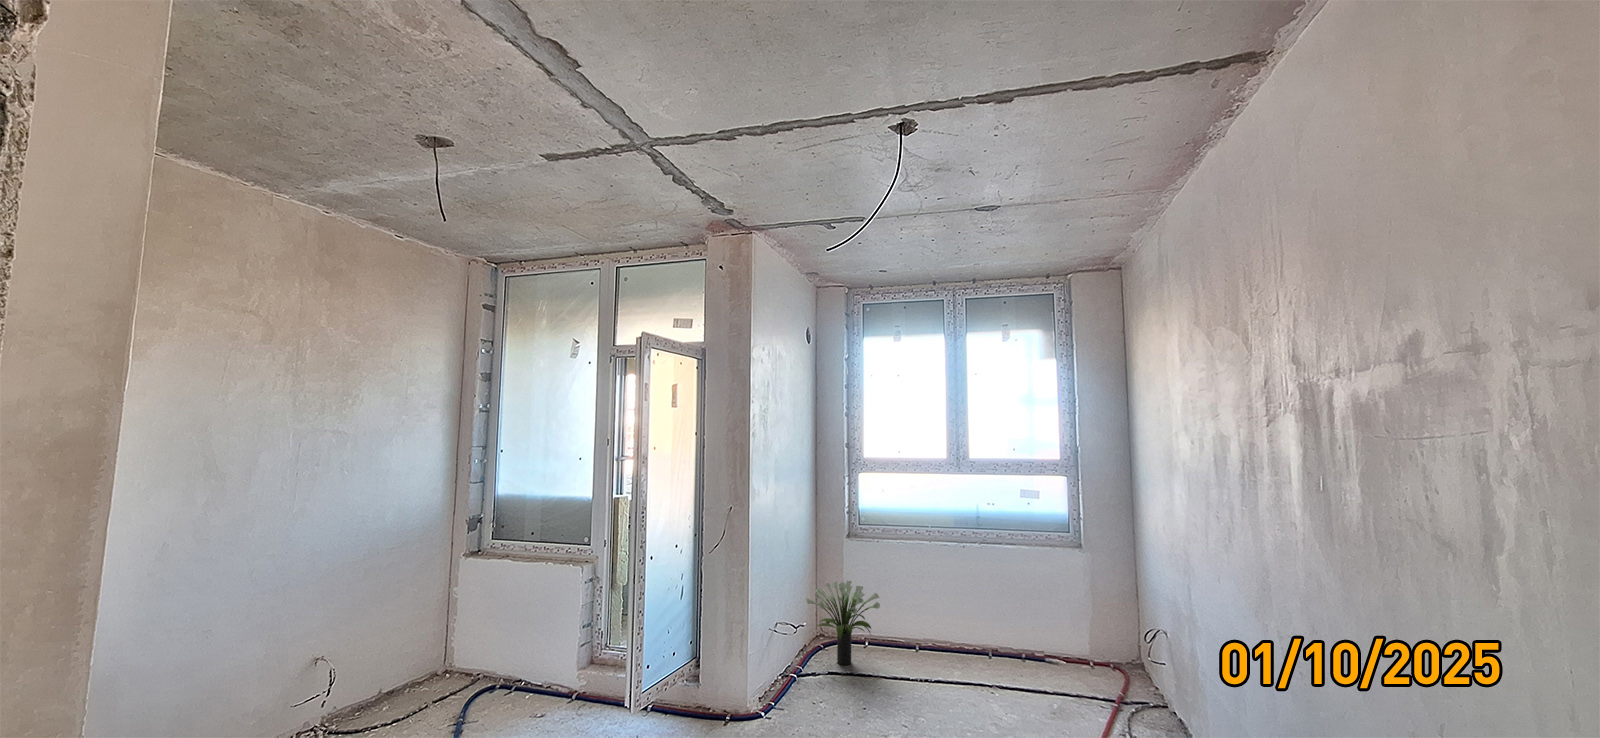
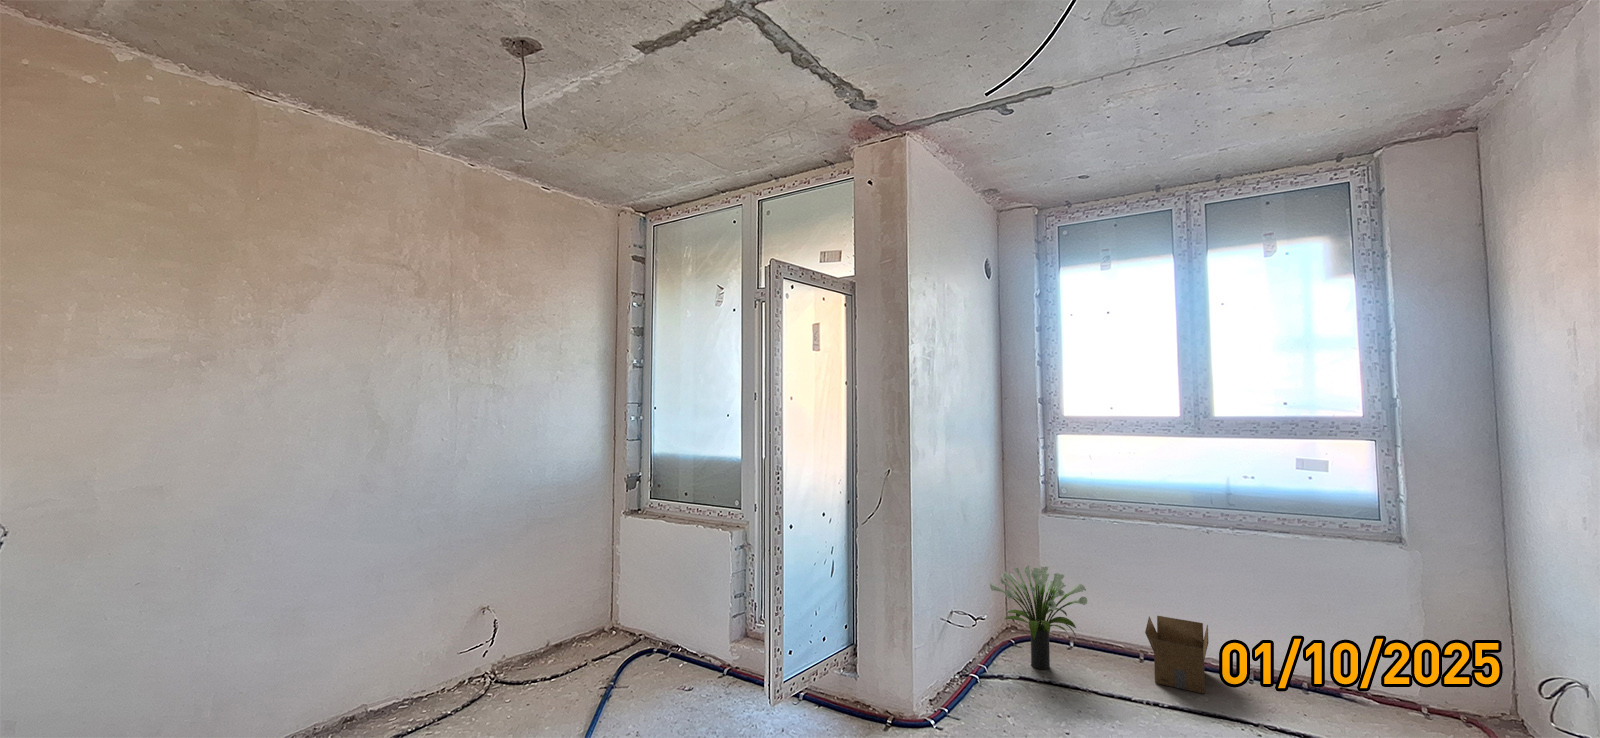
cardboard box: none [920,614,963,669] -> present [1145,616,1208,694]

